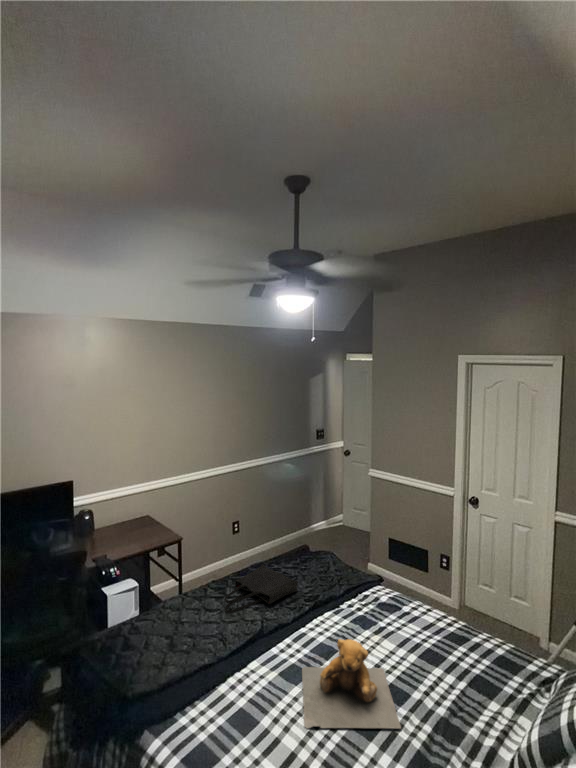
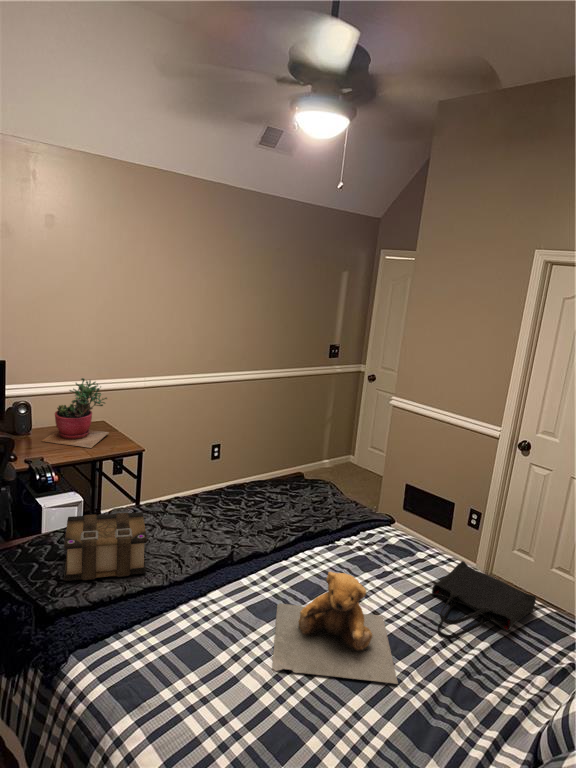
succulent plant: none [103,486,155,542] -> present [42,378,108,448]
tote bag: present [225,564,298,613] -> present [432,561,536,639]
book: none [136,601,199,668] -> present [64,512,147,581]

